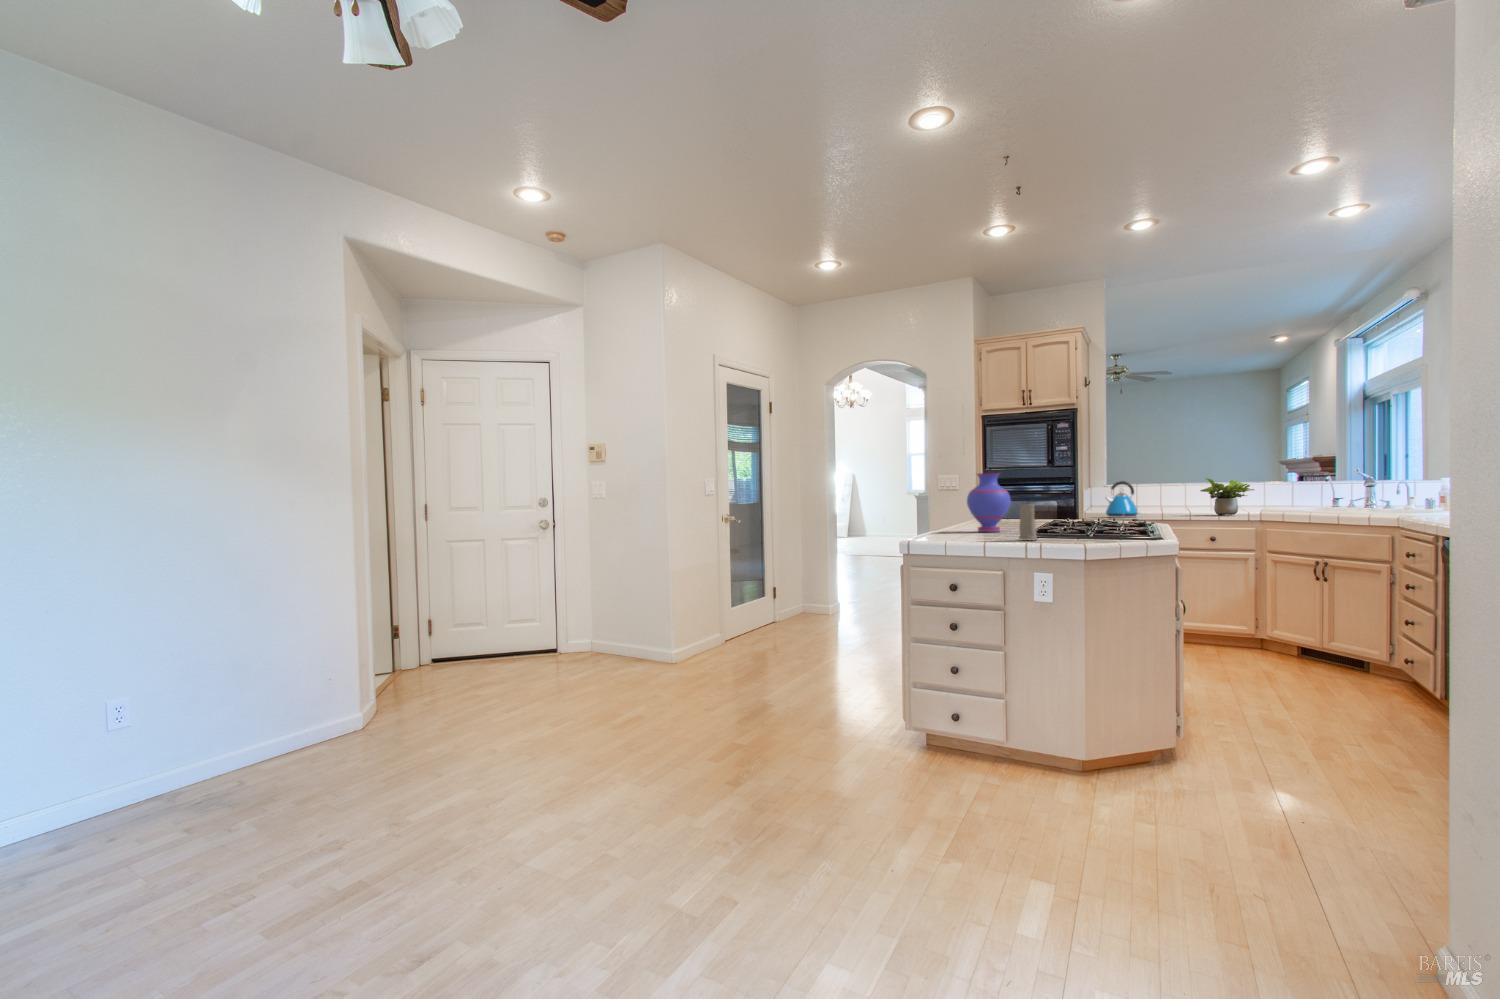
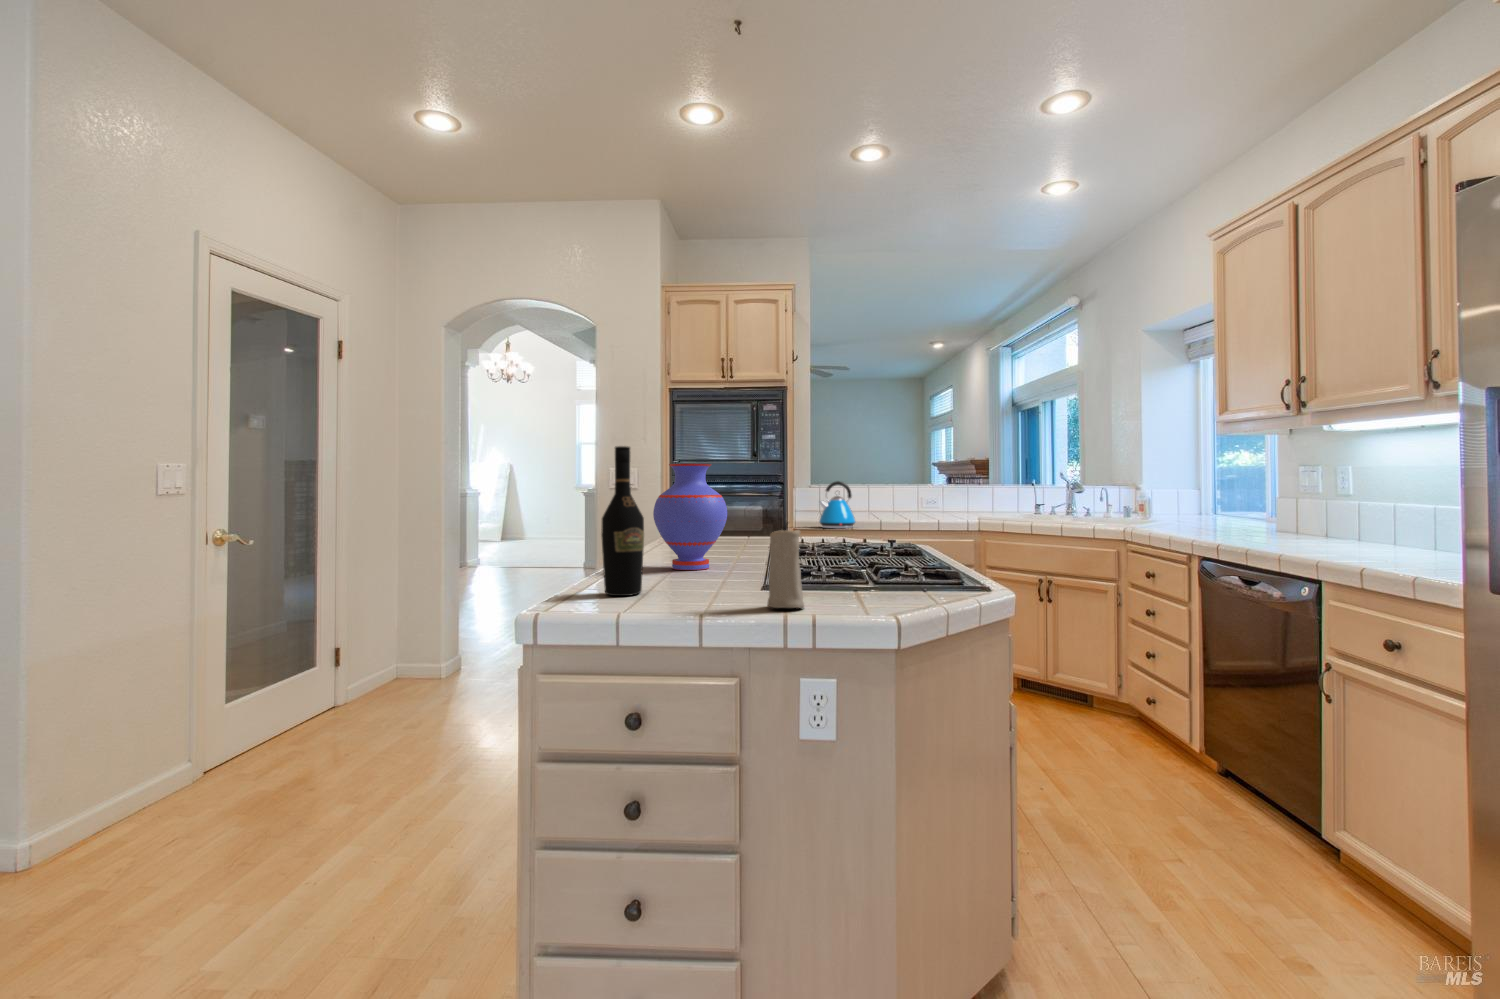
wine bottle: none [940,467,960,538] -> present [601,446,644,596]
potted plant: present [1200,478,1254,515] -> none [919,480,972,524]

